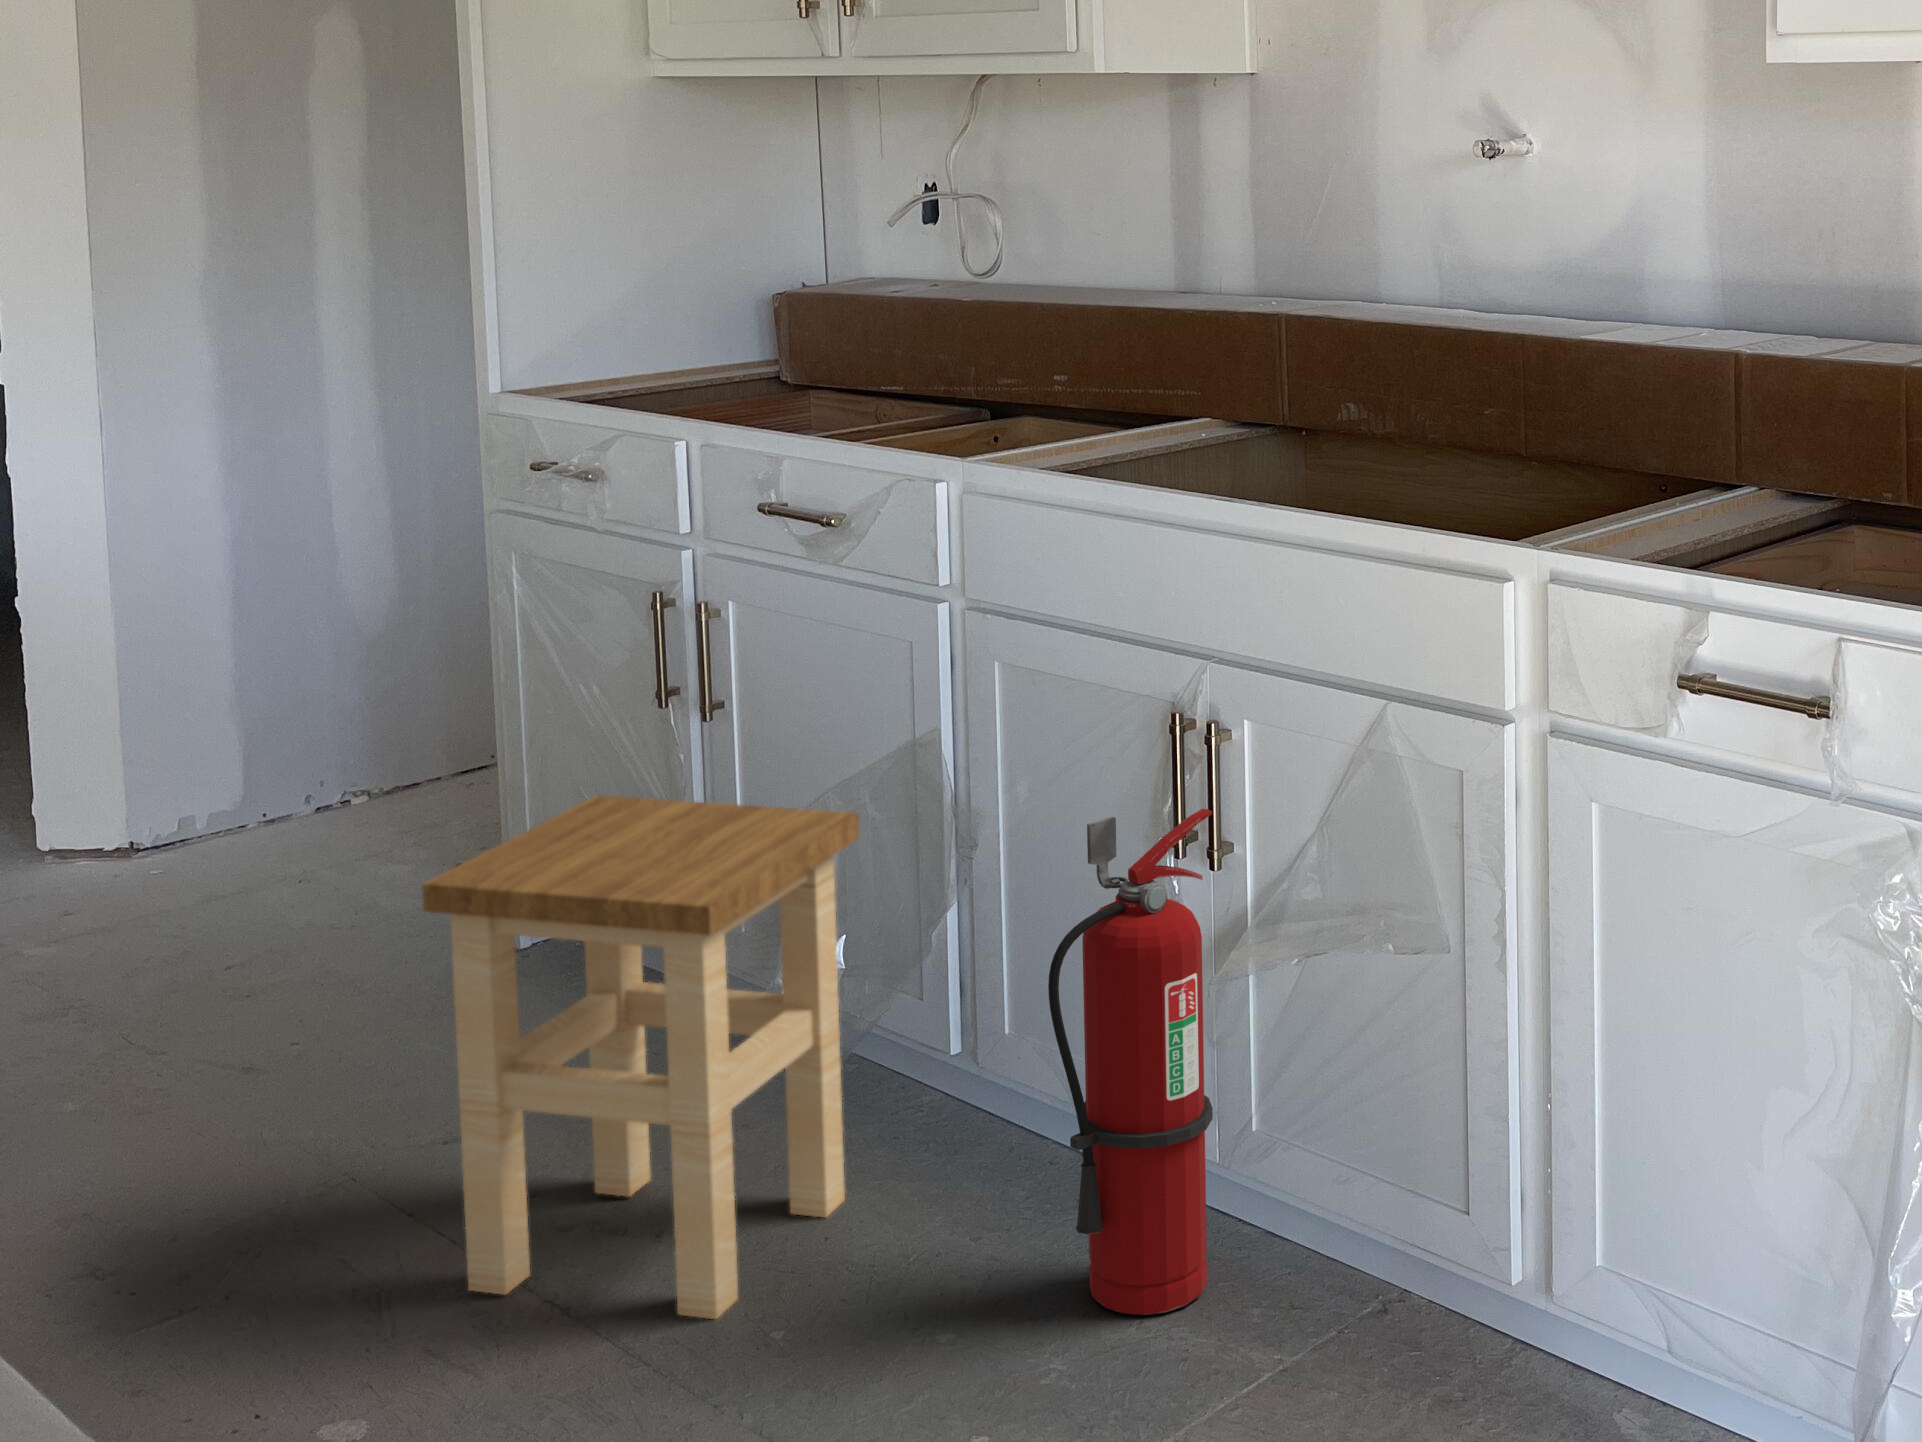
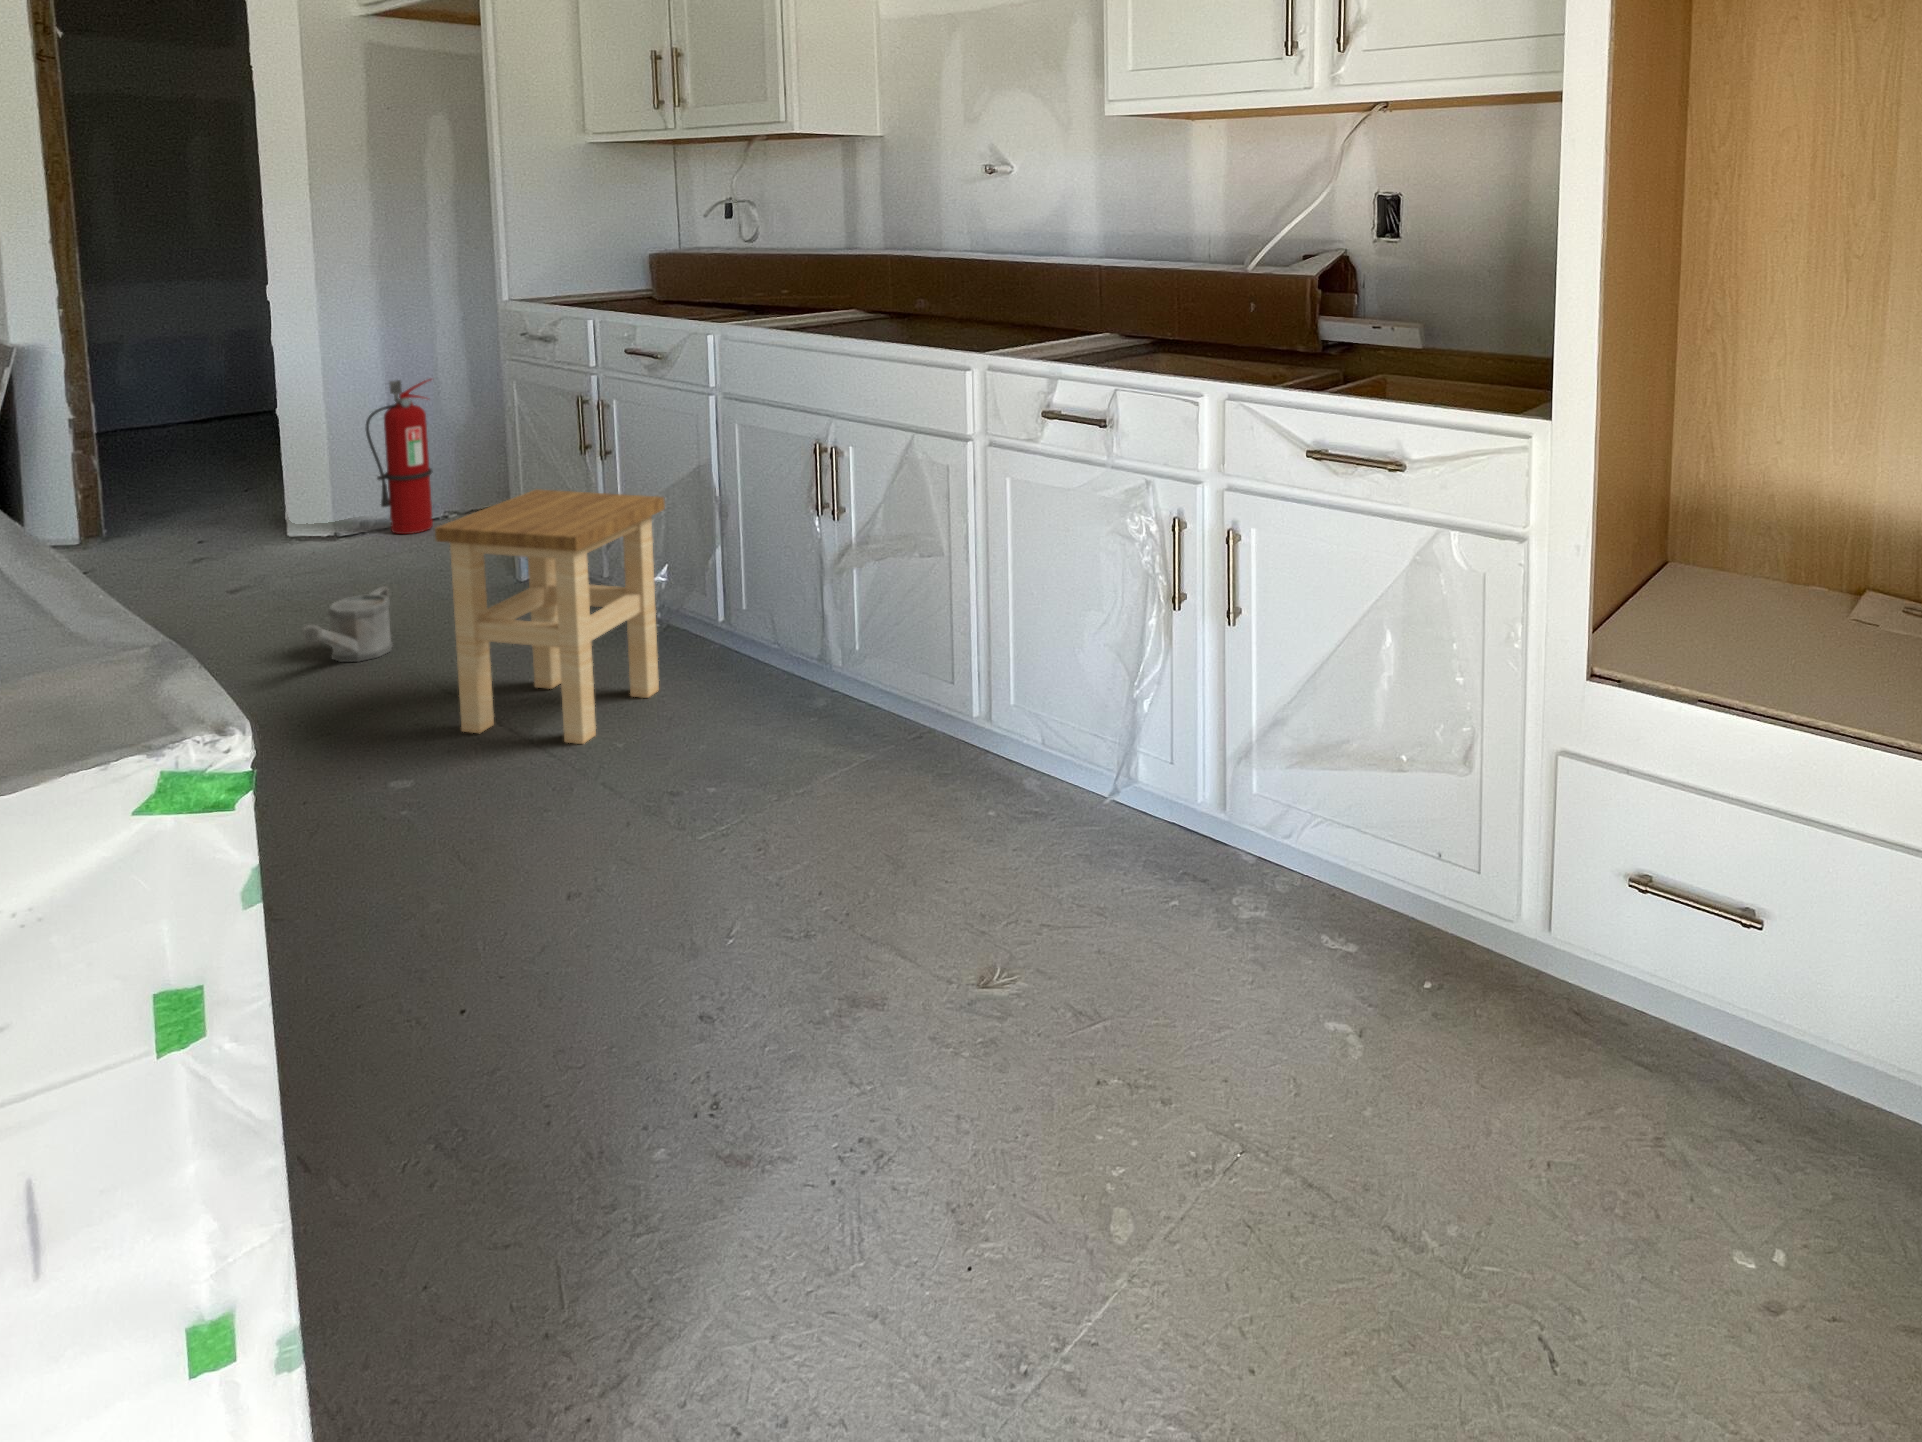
fire extinguisher: present [1048,809,1213,1315] -> present [366,379,433,534]
watering can: none [132,979,293,1136] -> present [303,586,393,662]

